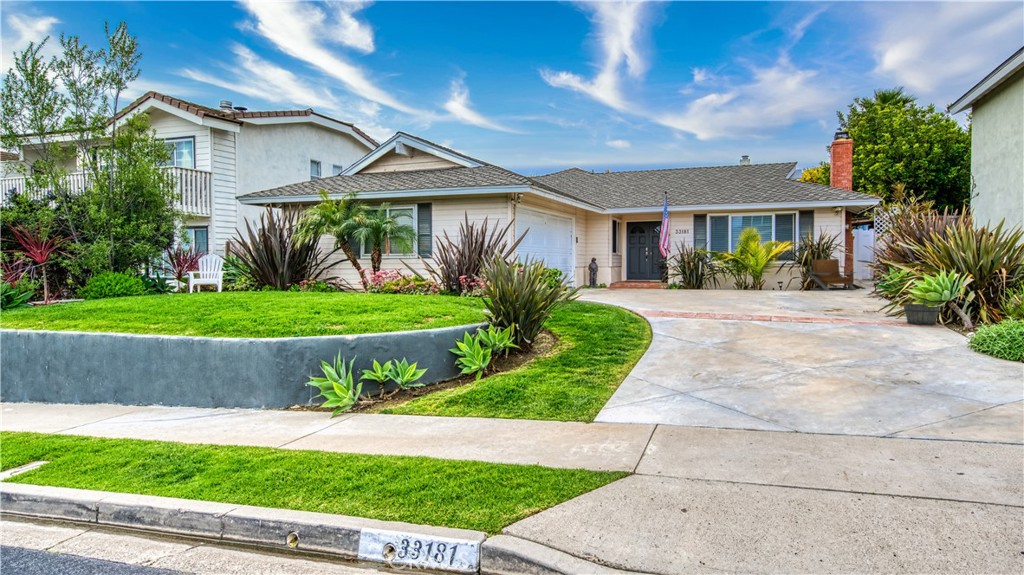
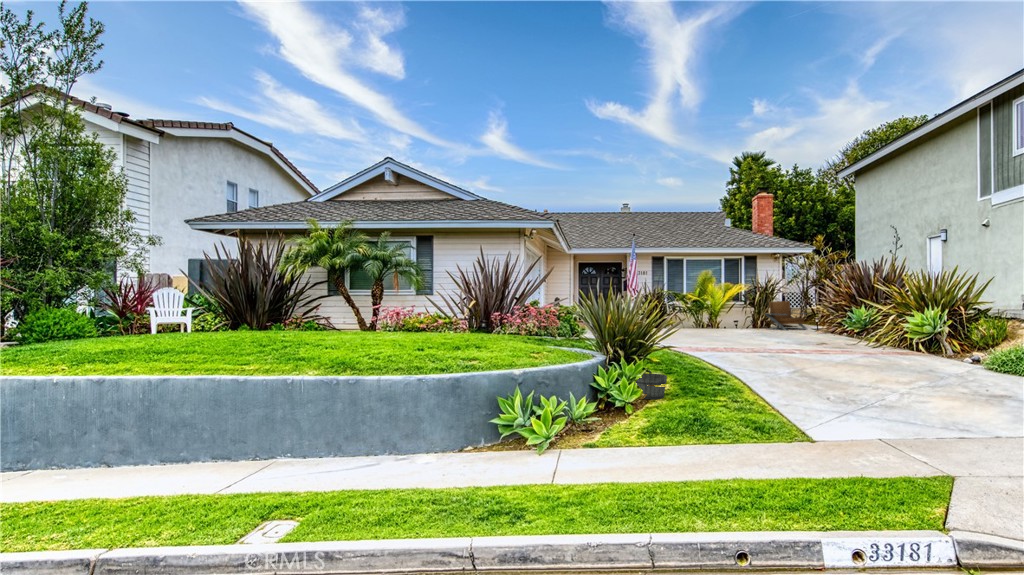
wooden bucket: present [904,299,940,325] -> present [634,368,667,399]

